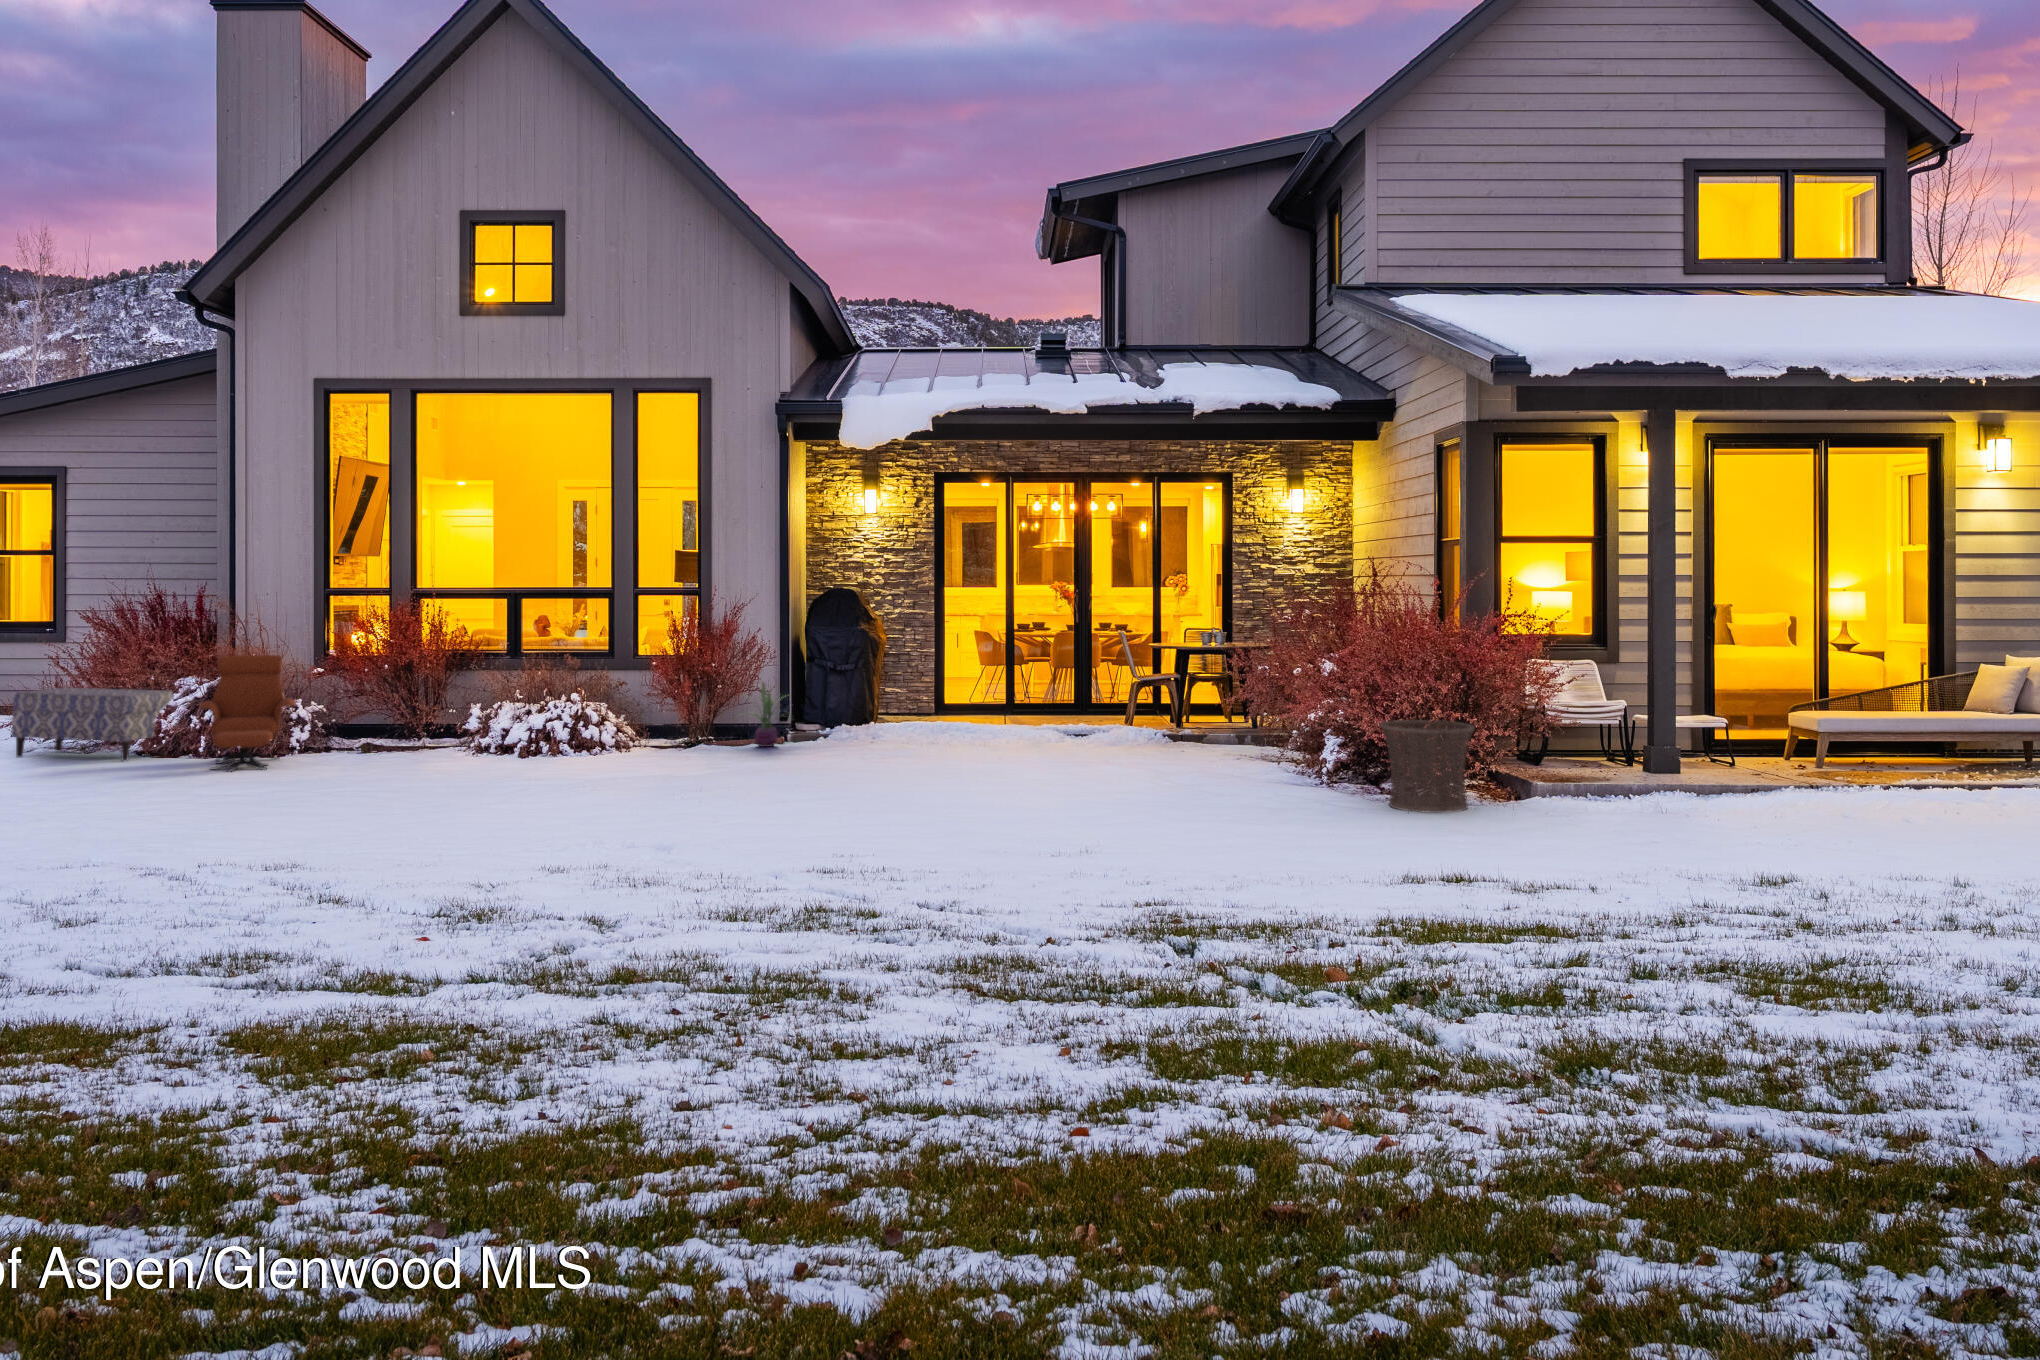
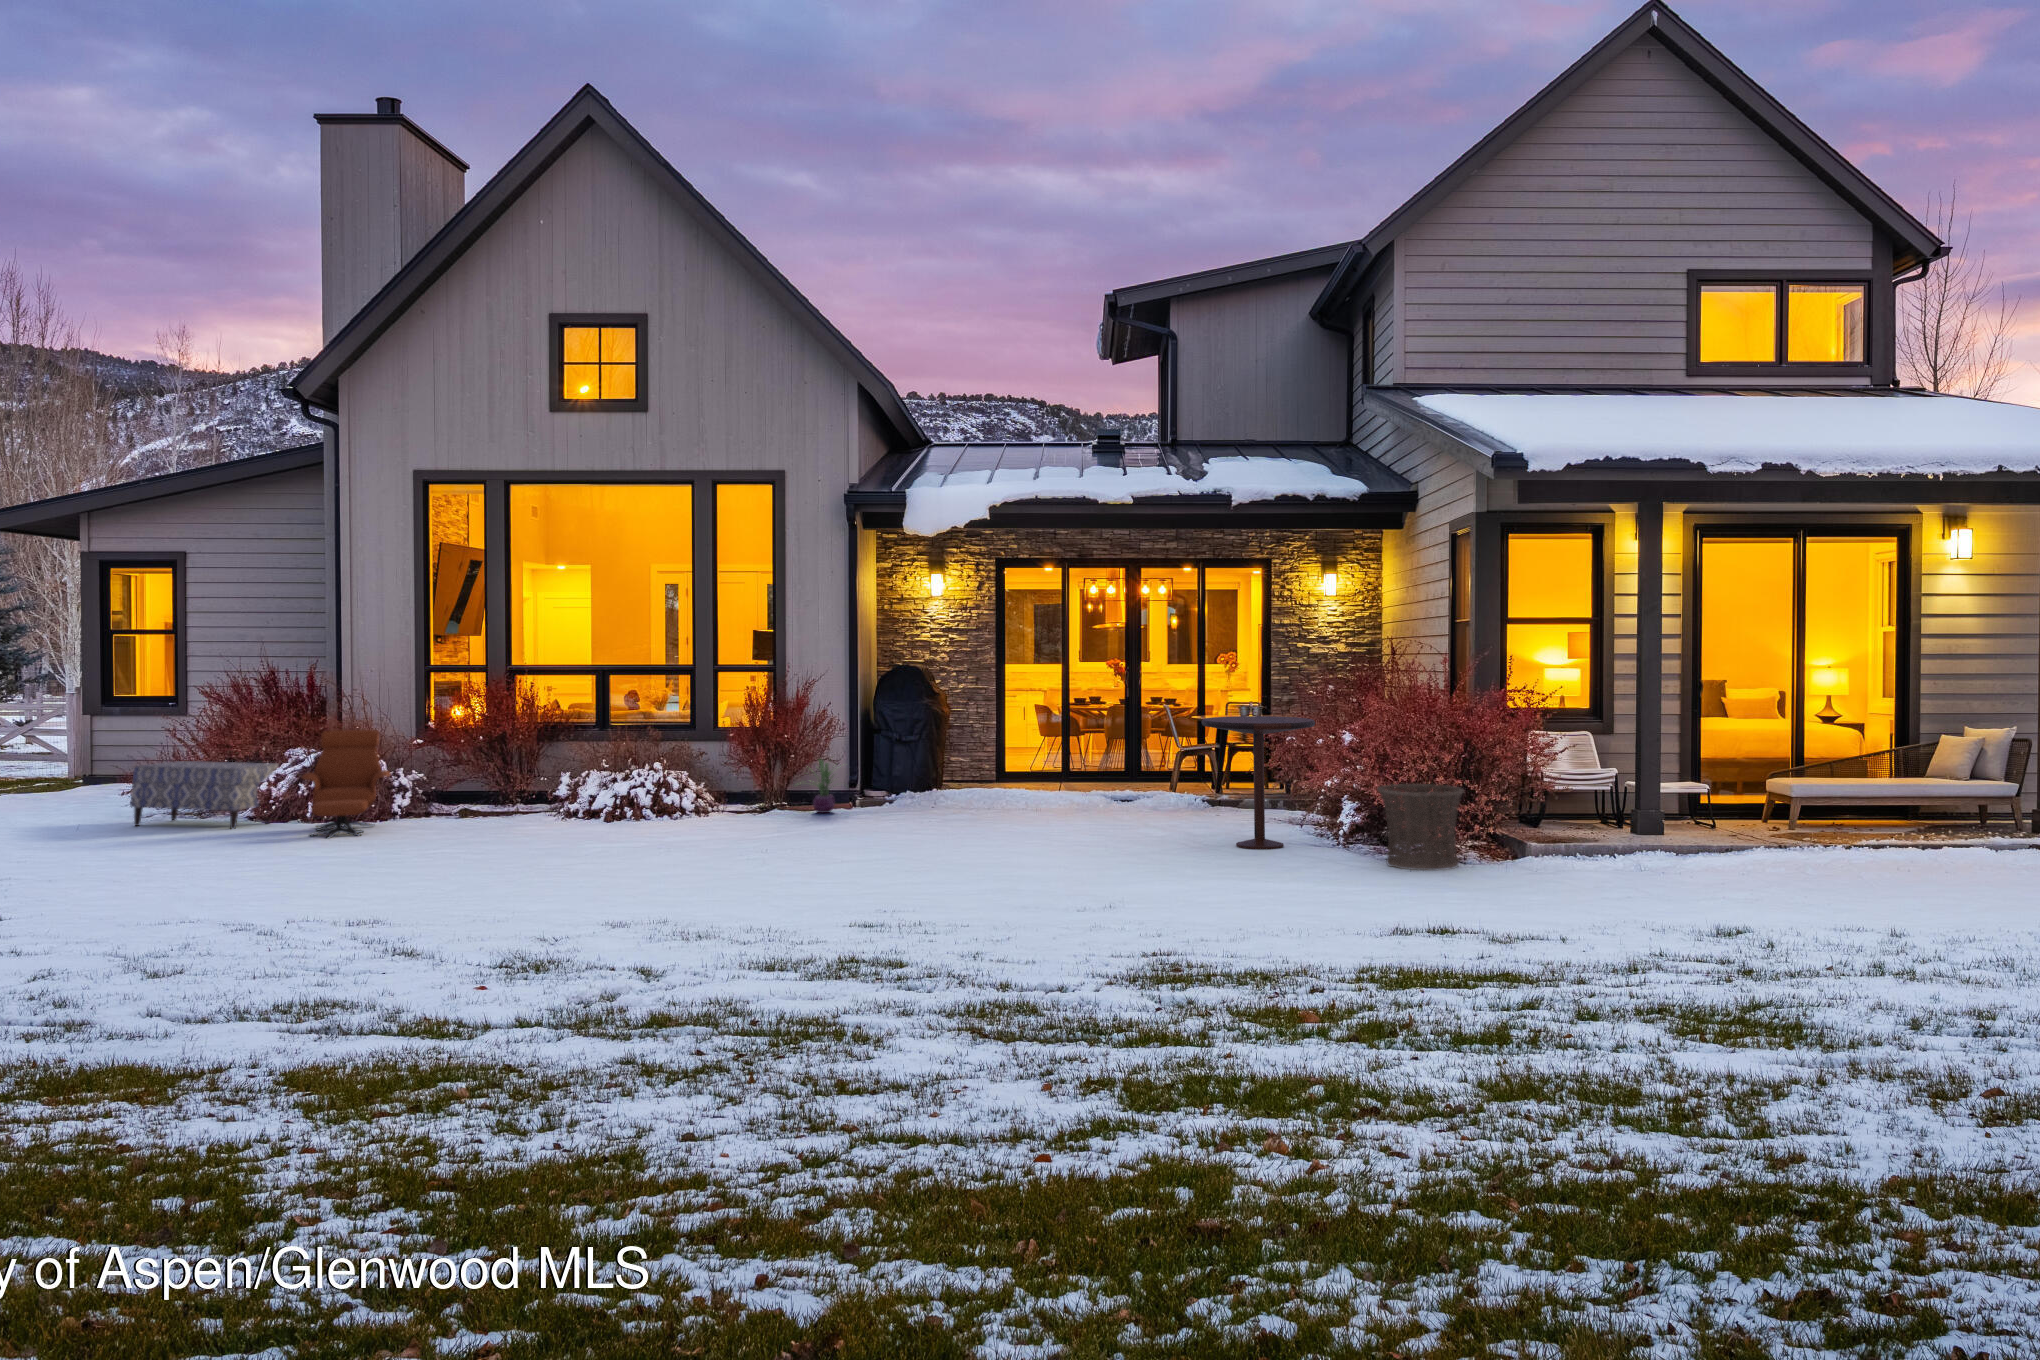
pedestal table: none [1185,646,1309,789] -> present [1201,716,1315,850]

